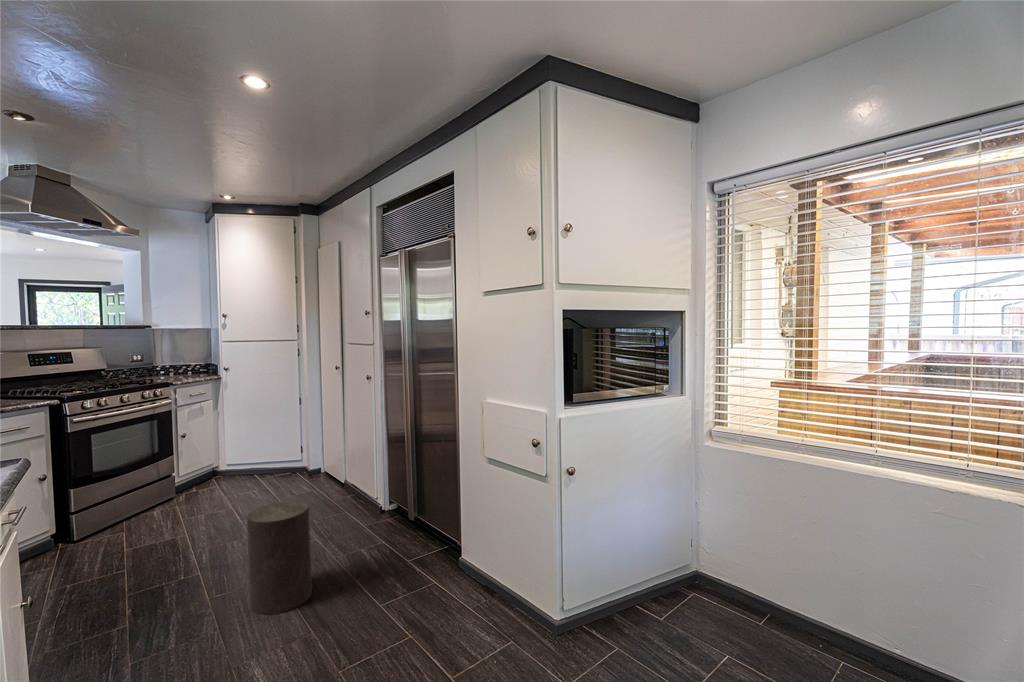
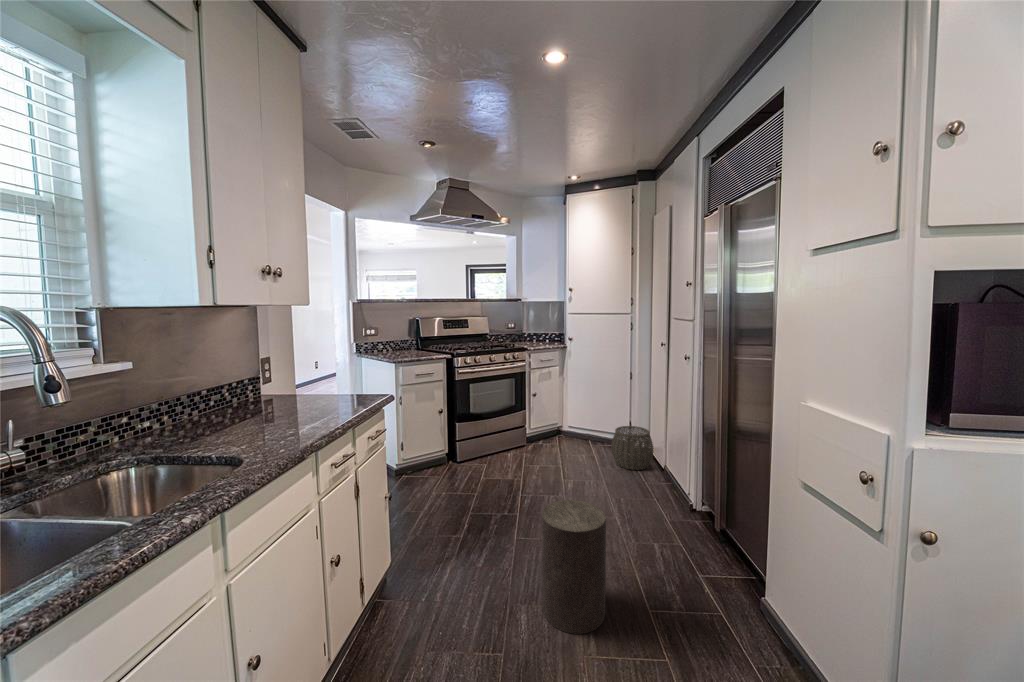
woven basket: none [286,449,329,491] -> present [611,426,653,470]

